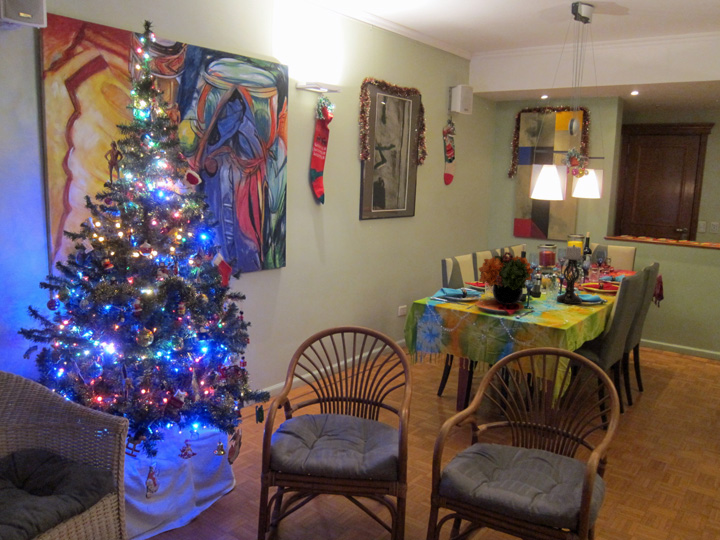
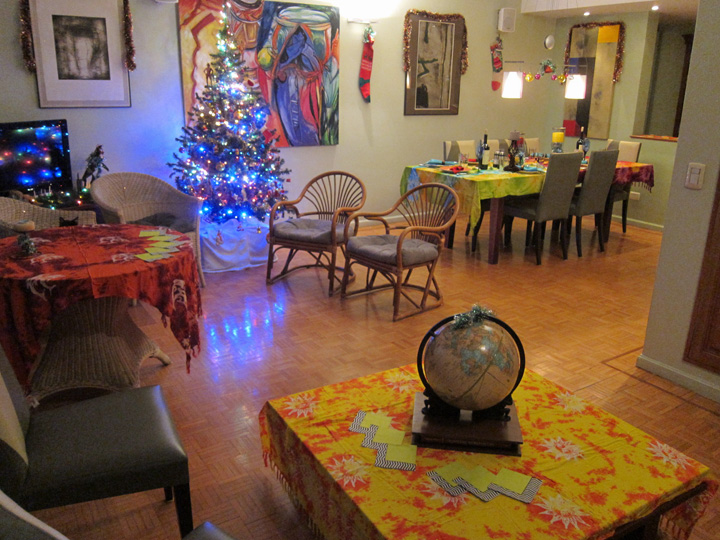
flower arrangement: present [479,252,534,304] -> none [443,133,483,169]

